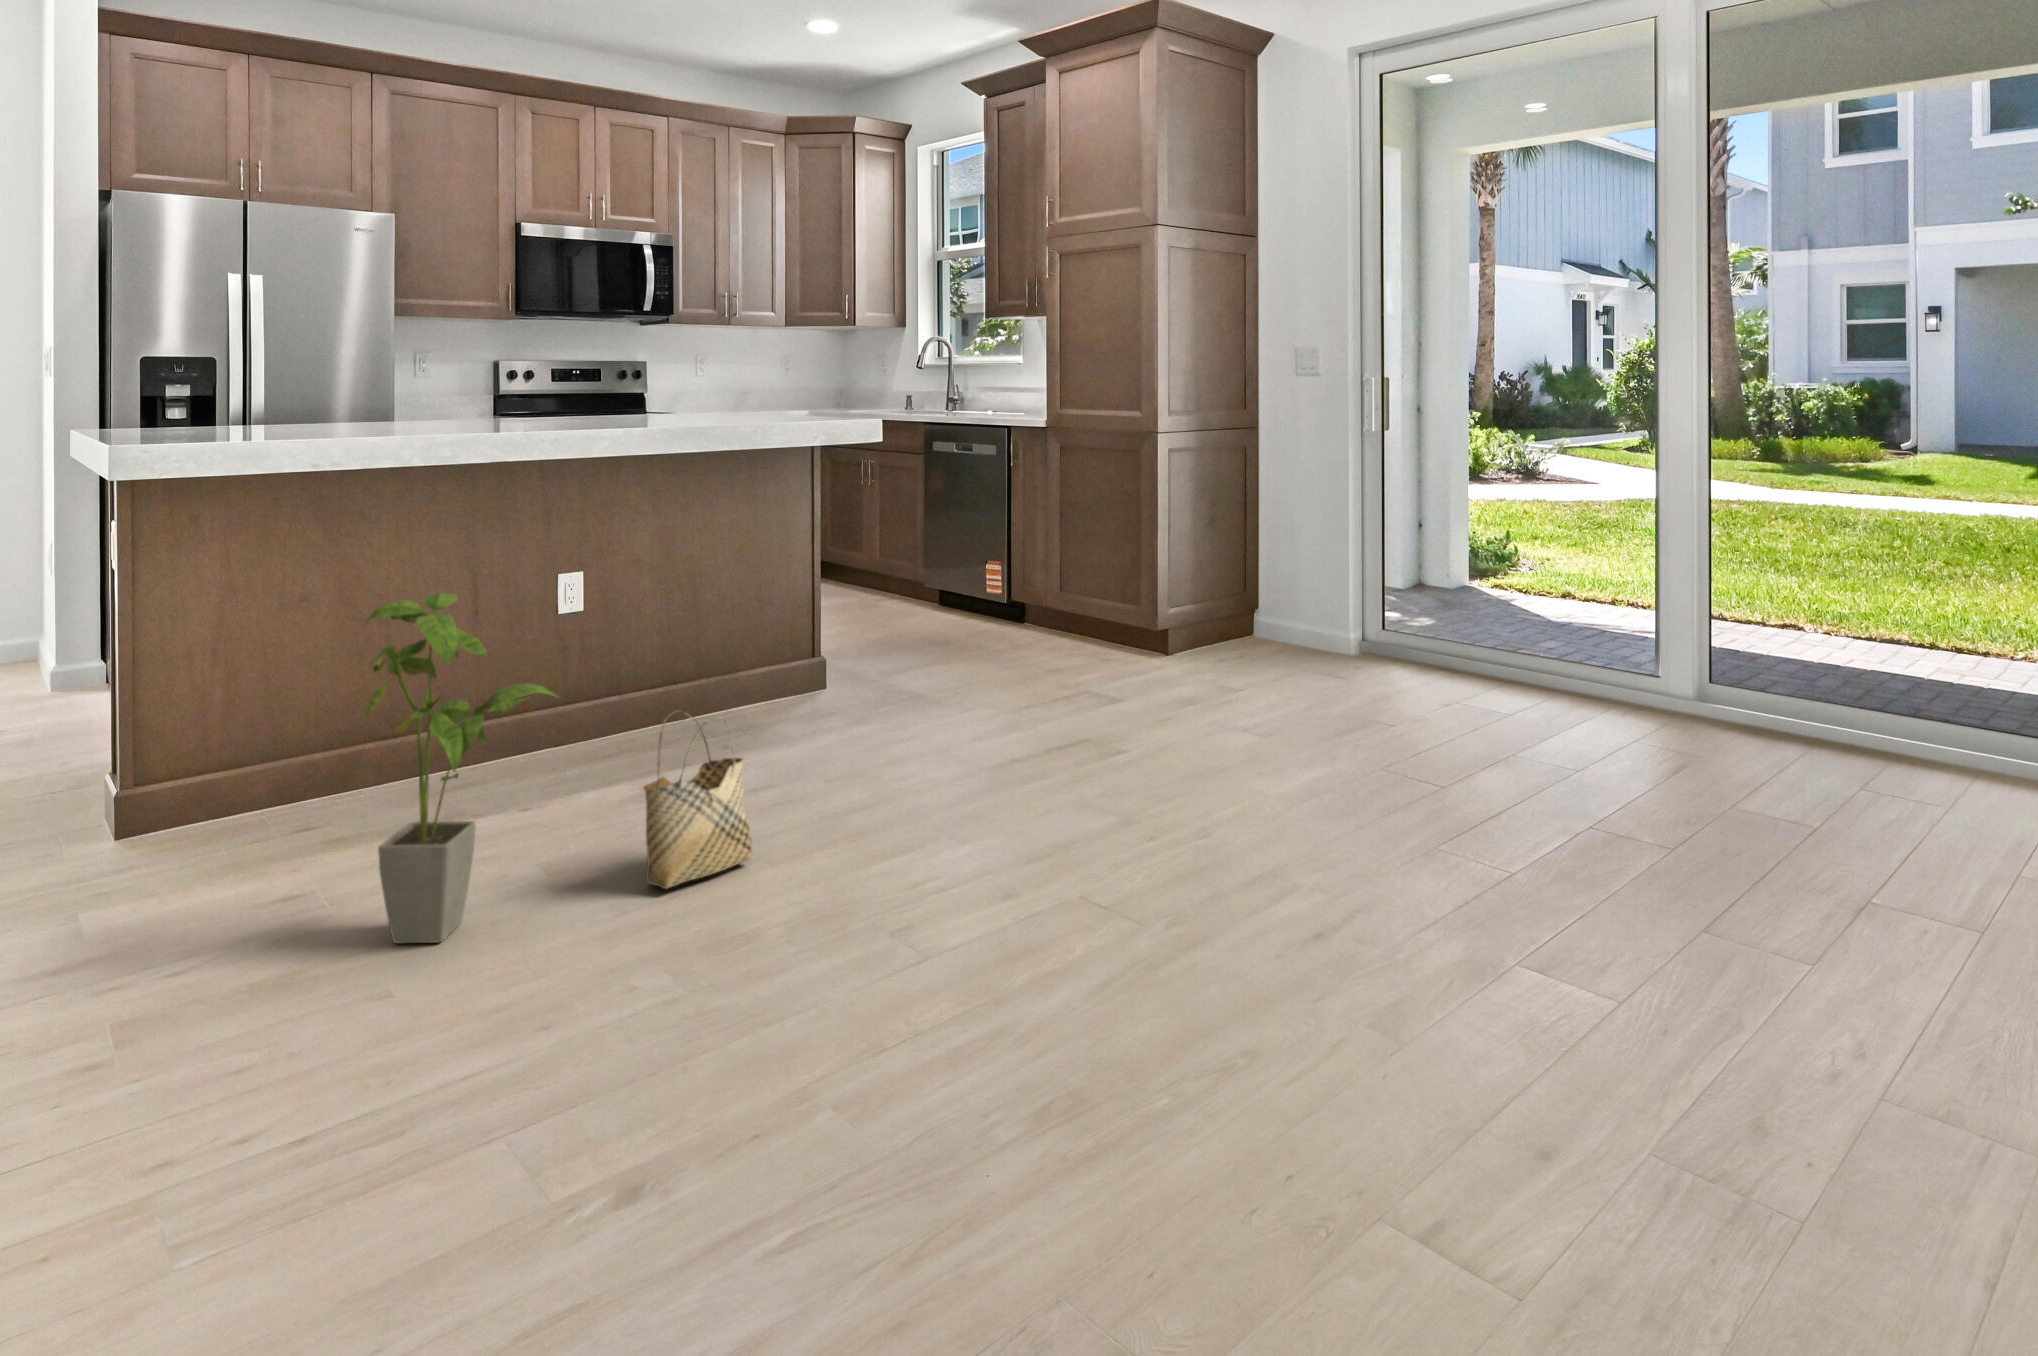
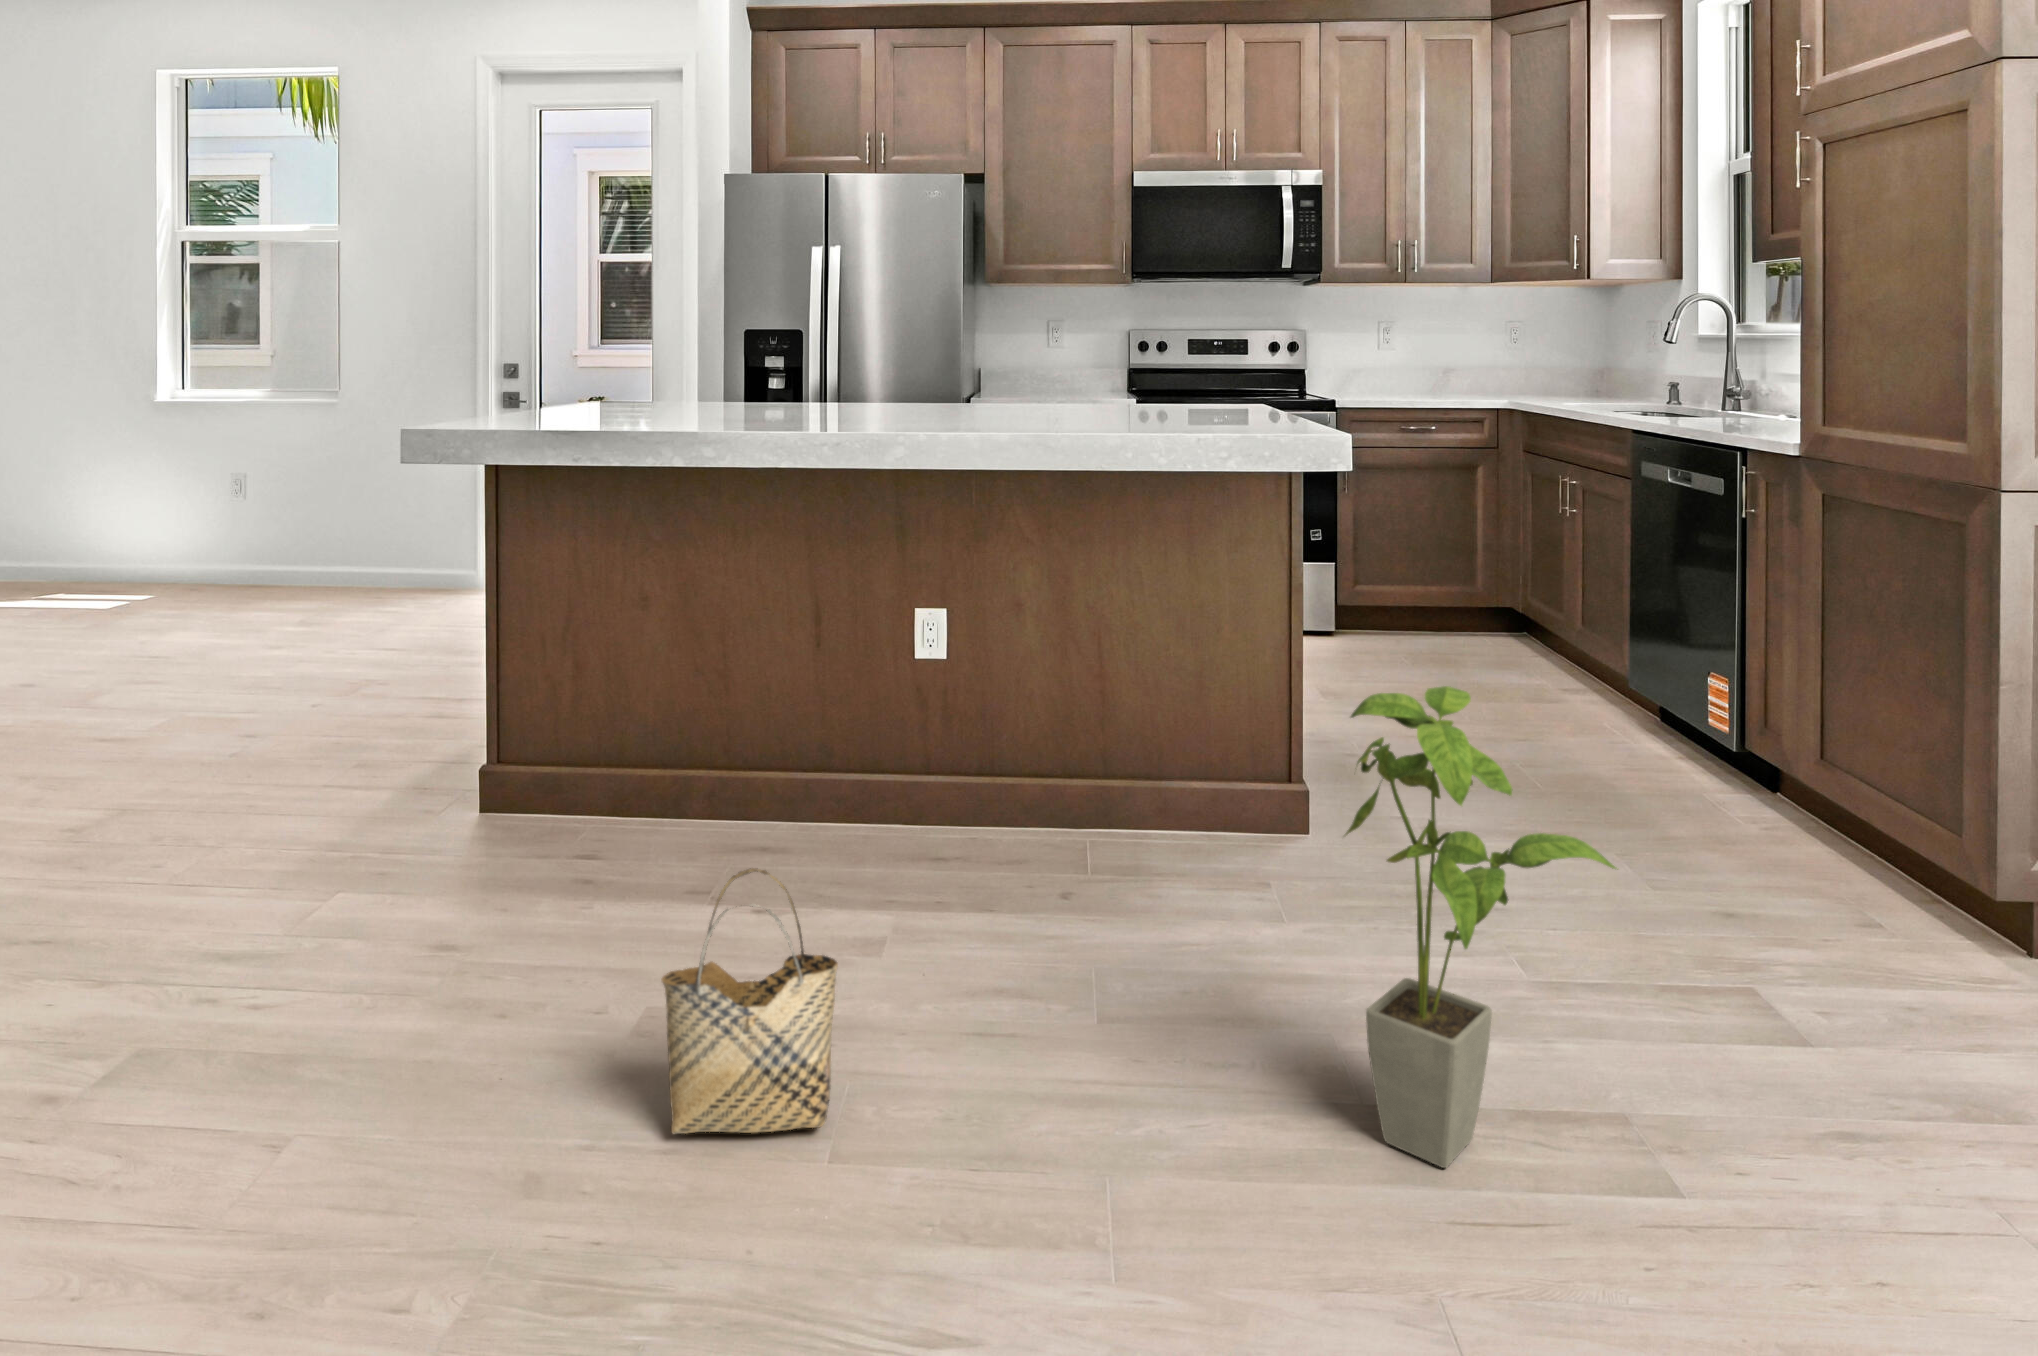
house plant: present [361,592,557,943] -> present [1345,686,1616,1168]

